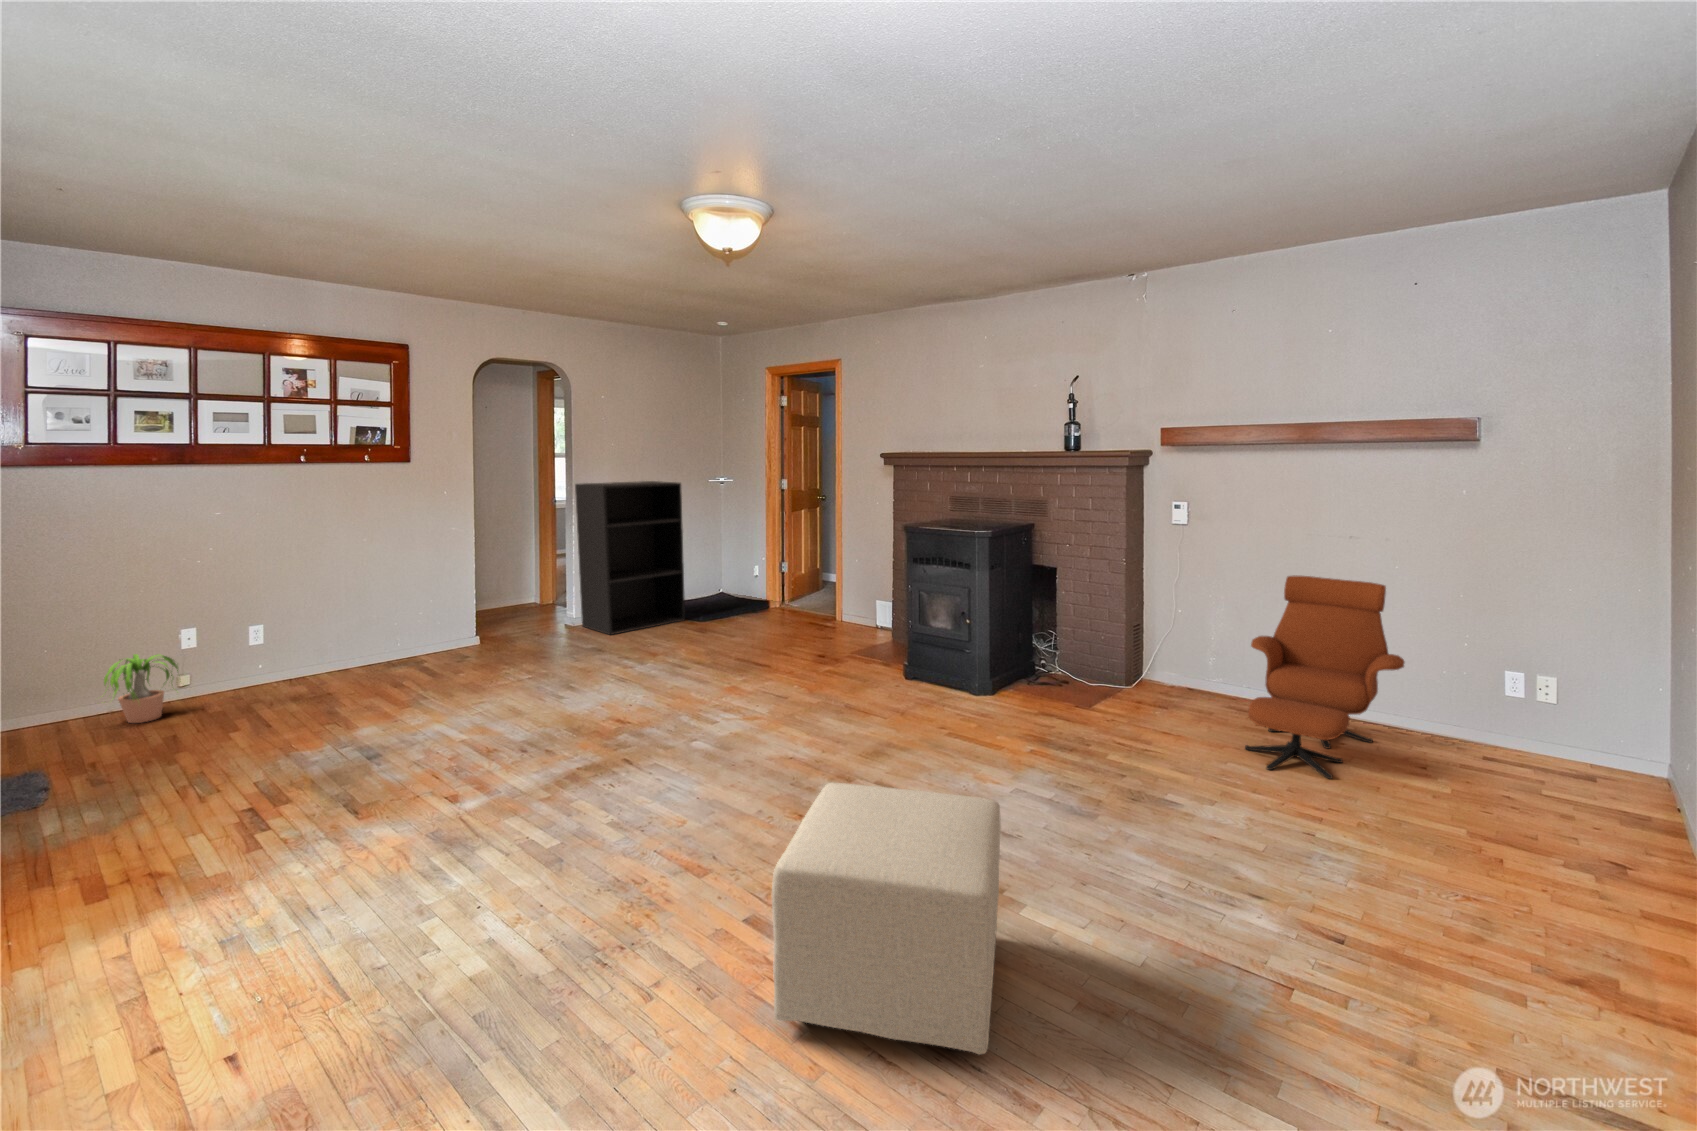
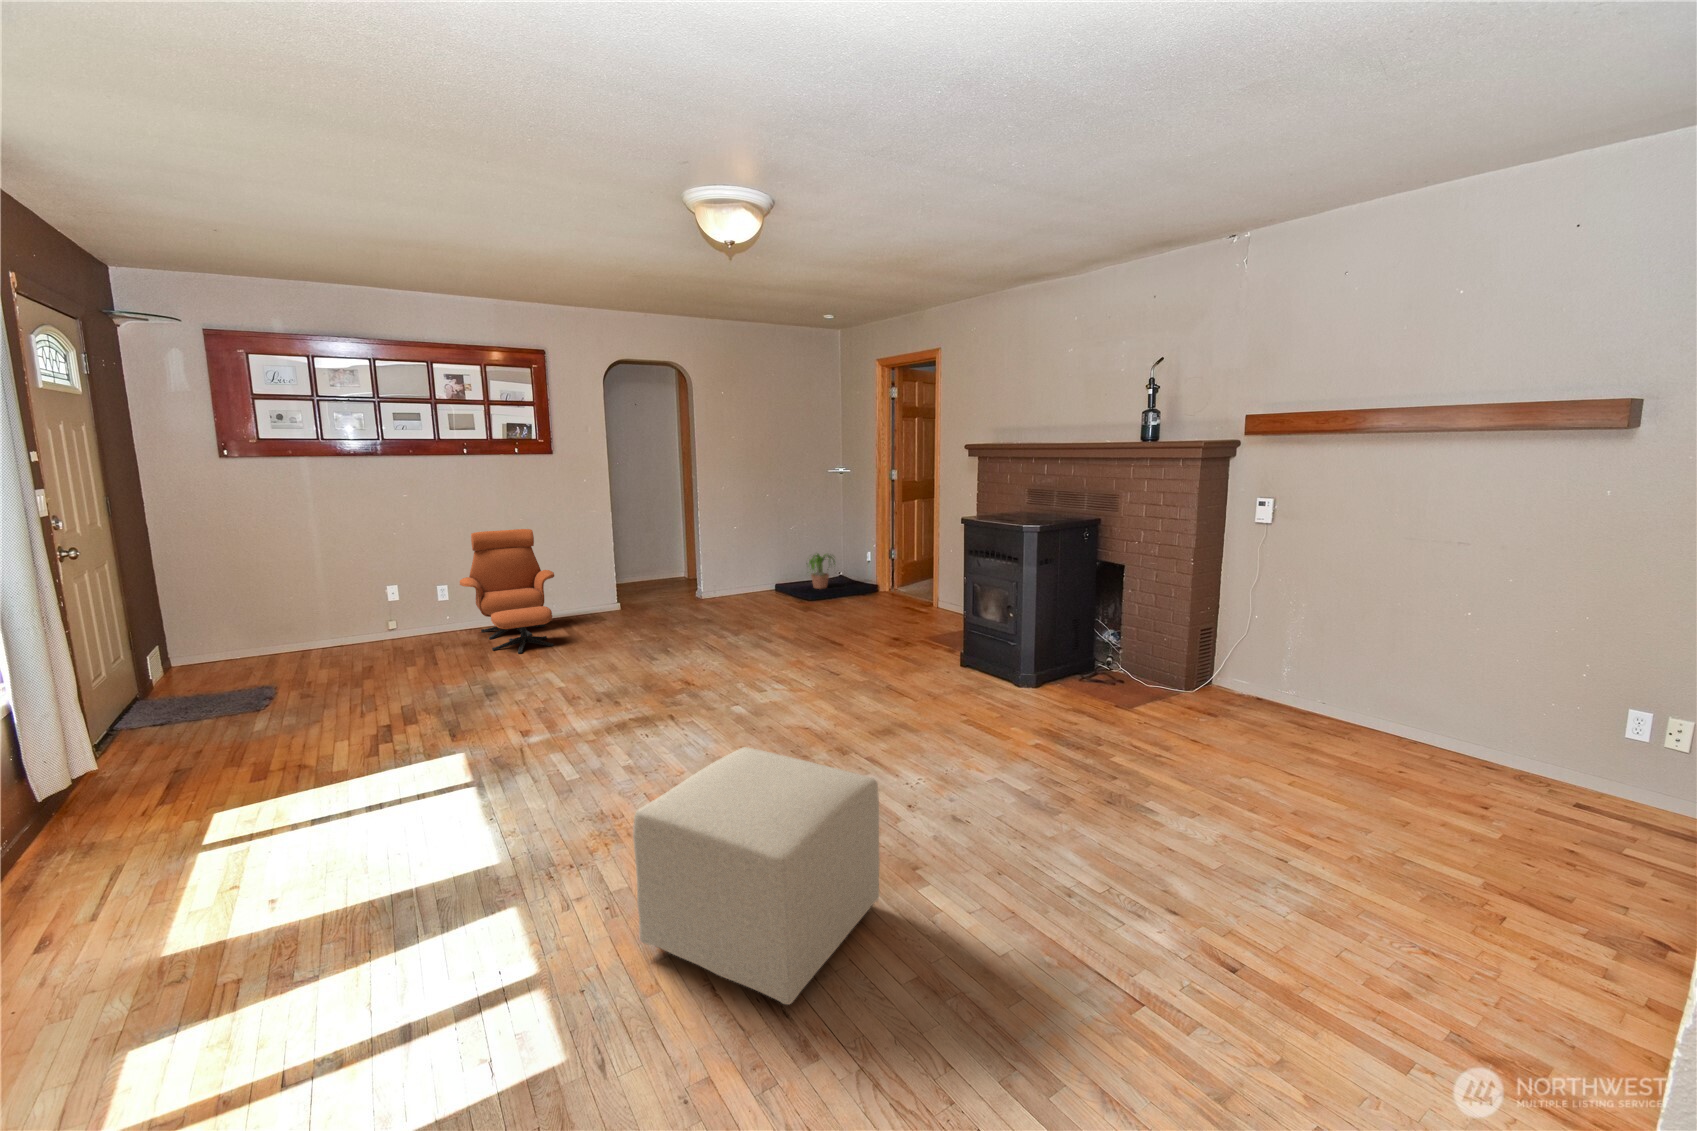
bookshelf: present [575,481,685,635] -> none [705,474,797,608]
lounge chair: present [1245,575,1404,779] -> present [460,529,554,654]
potted plant: present [104,654,178,723] -> present [809,554,835,589]

